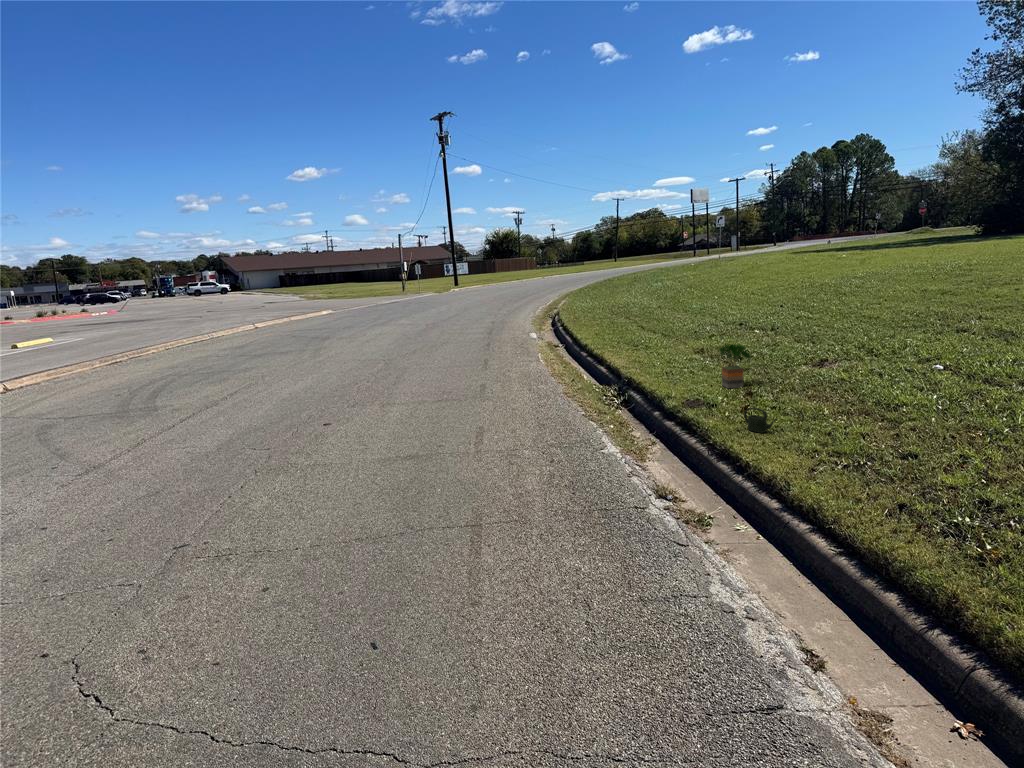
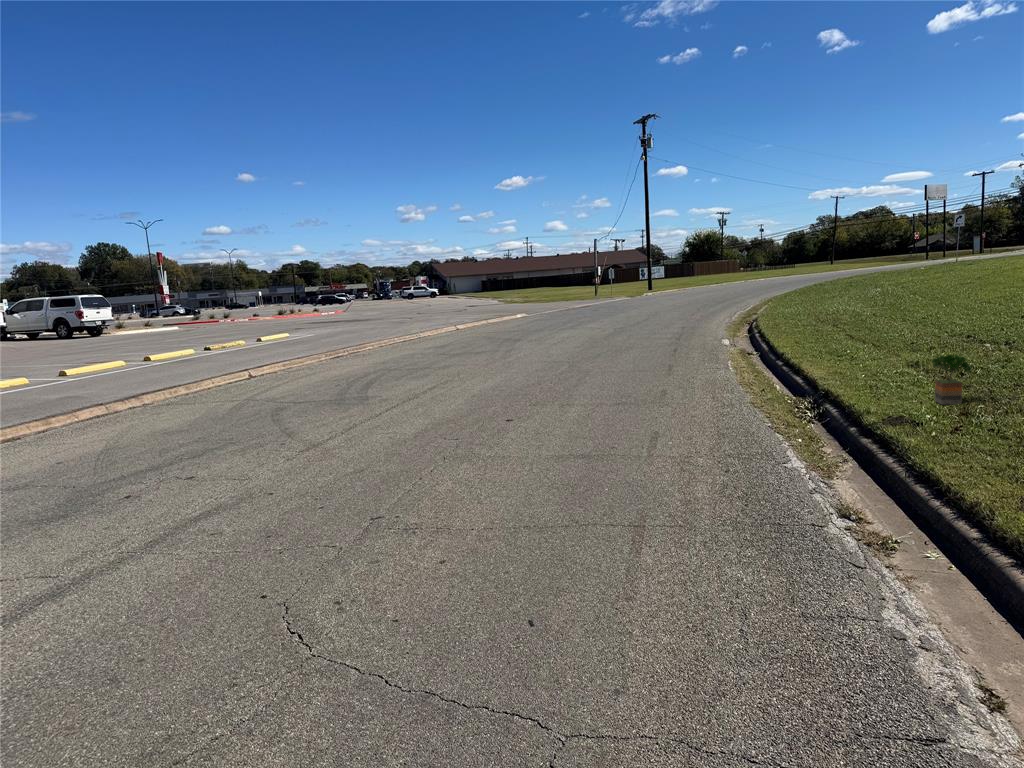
watering can: present [744,408,777,433] -> none [953,426,995,455]

